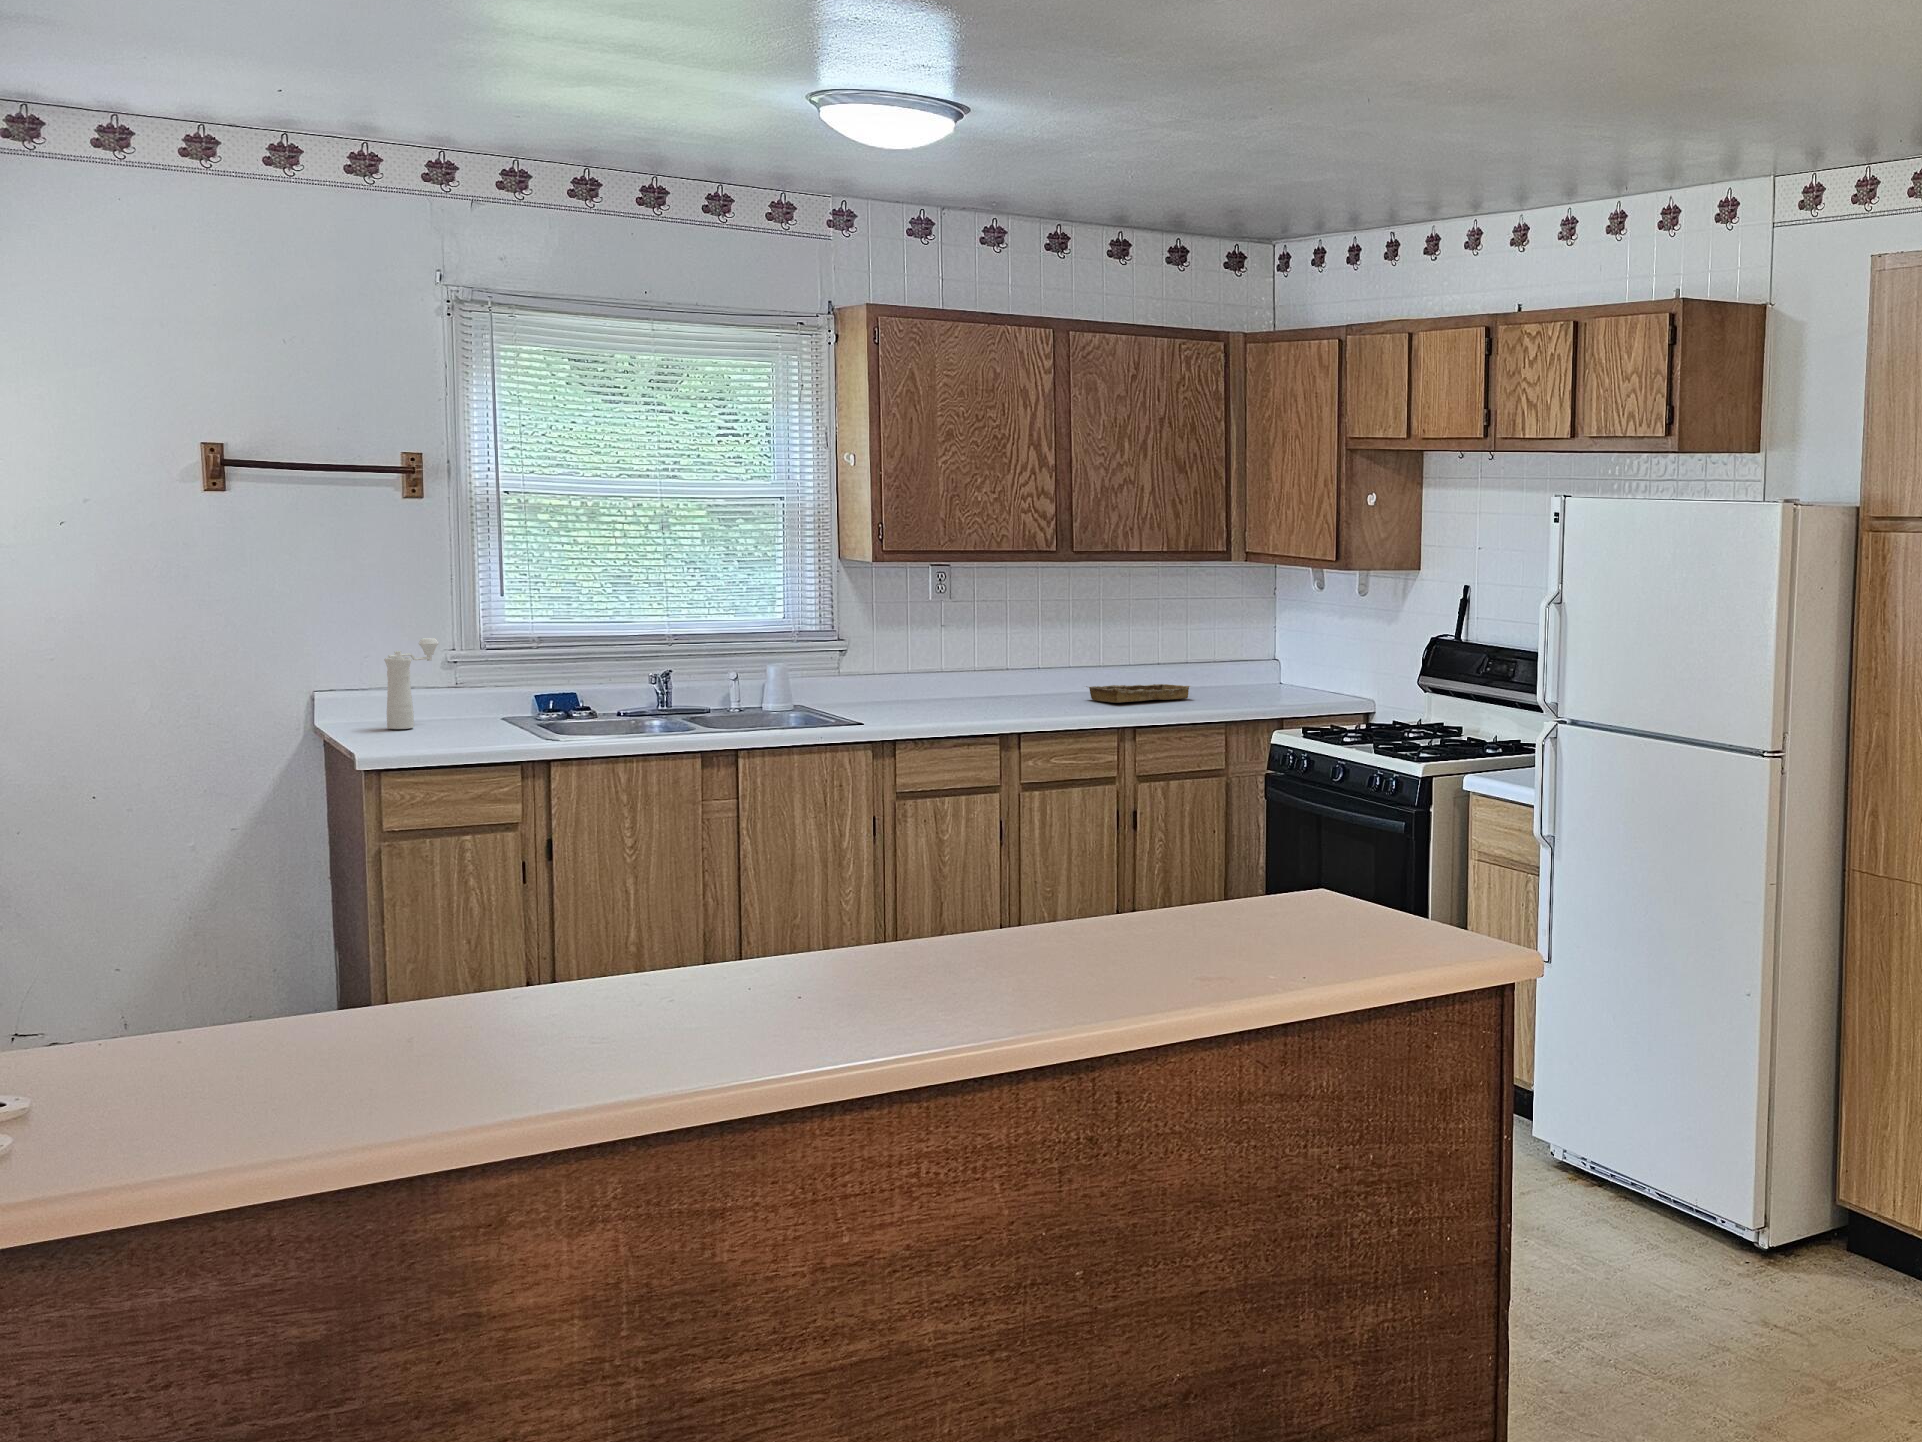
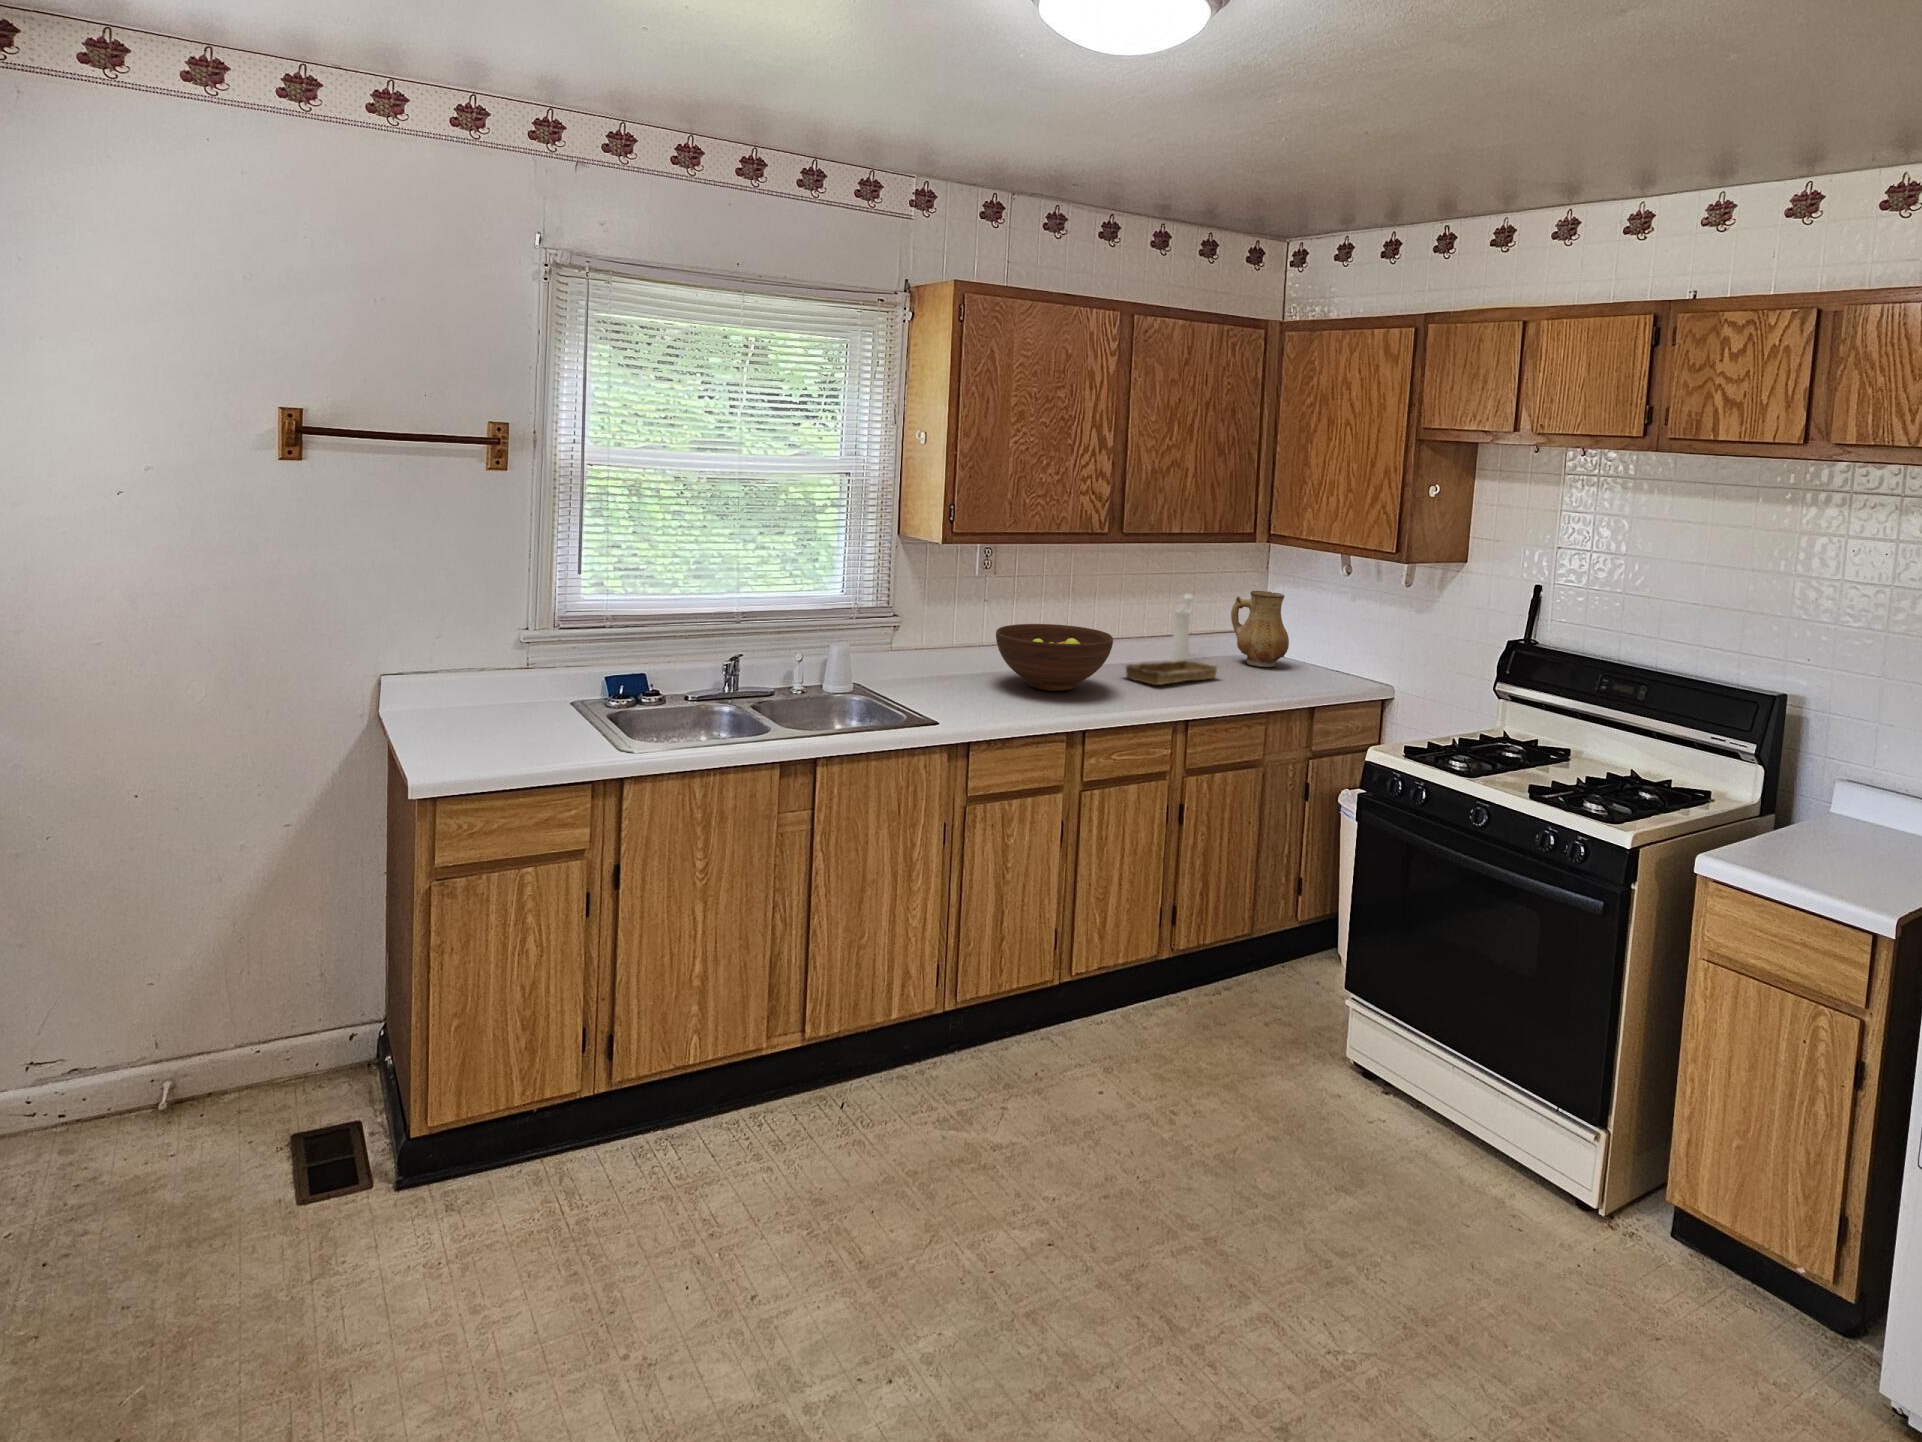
ceramic pitcher: none [1220,615,1280,691] -> present [1231,591,1289,667]
pepper mill: present [384,638,439,729] -> present [1171,594,1193,661]
fruit bowl: none [943,648,1063,707] -> present [996,624,1113,691]

